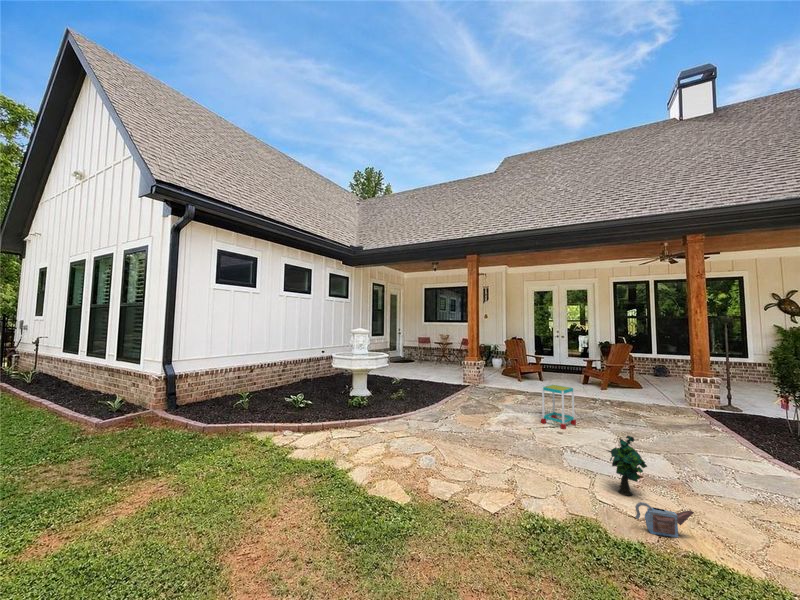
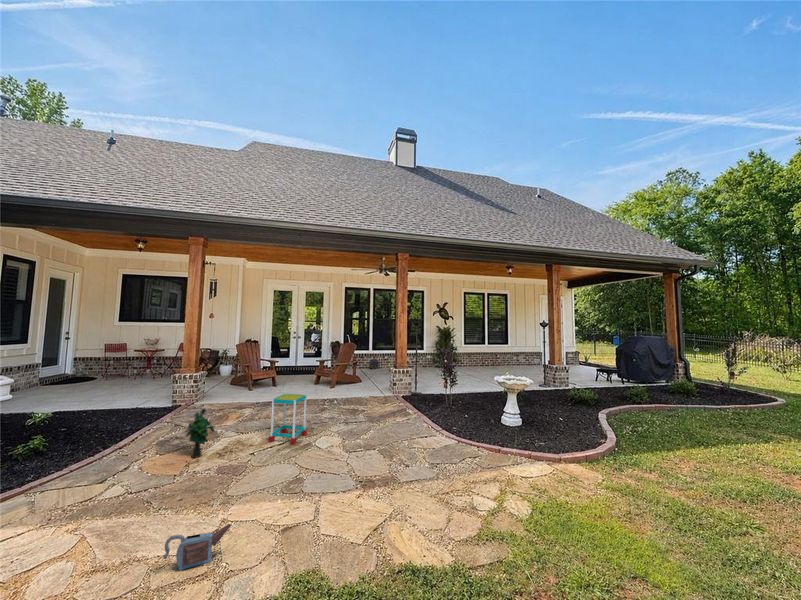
decorative plant: present [608,436,647,496] -> present [186,409,214,458]
watering can: present [635,502,694,538] -> present [163,524,231,570]

